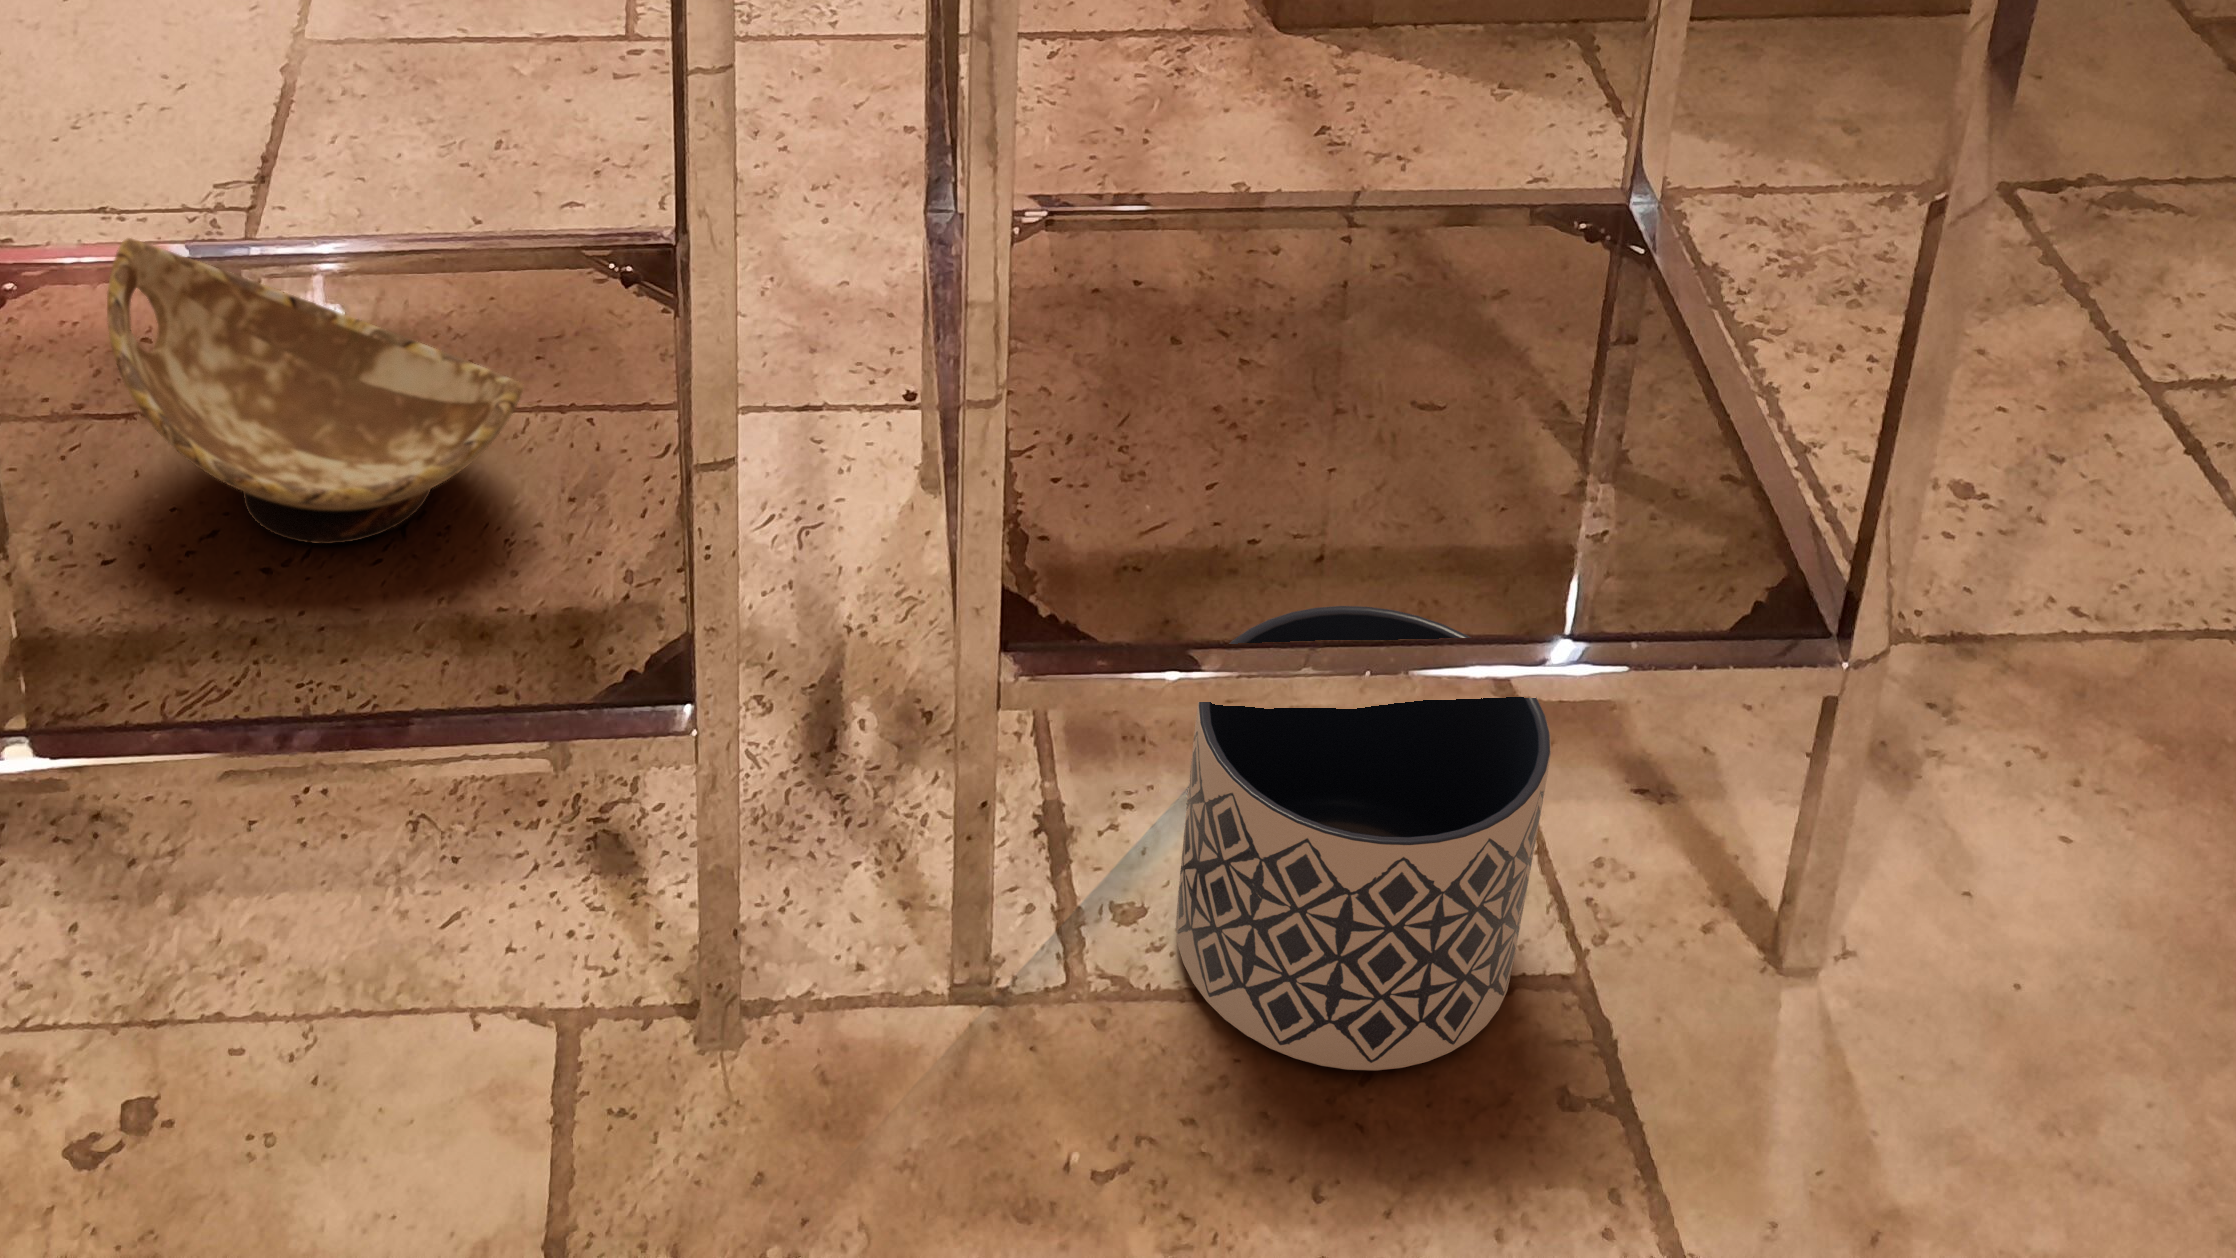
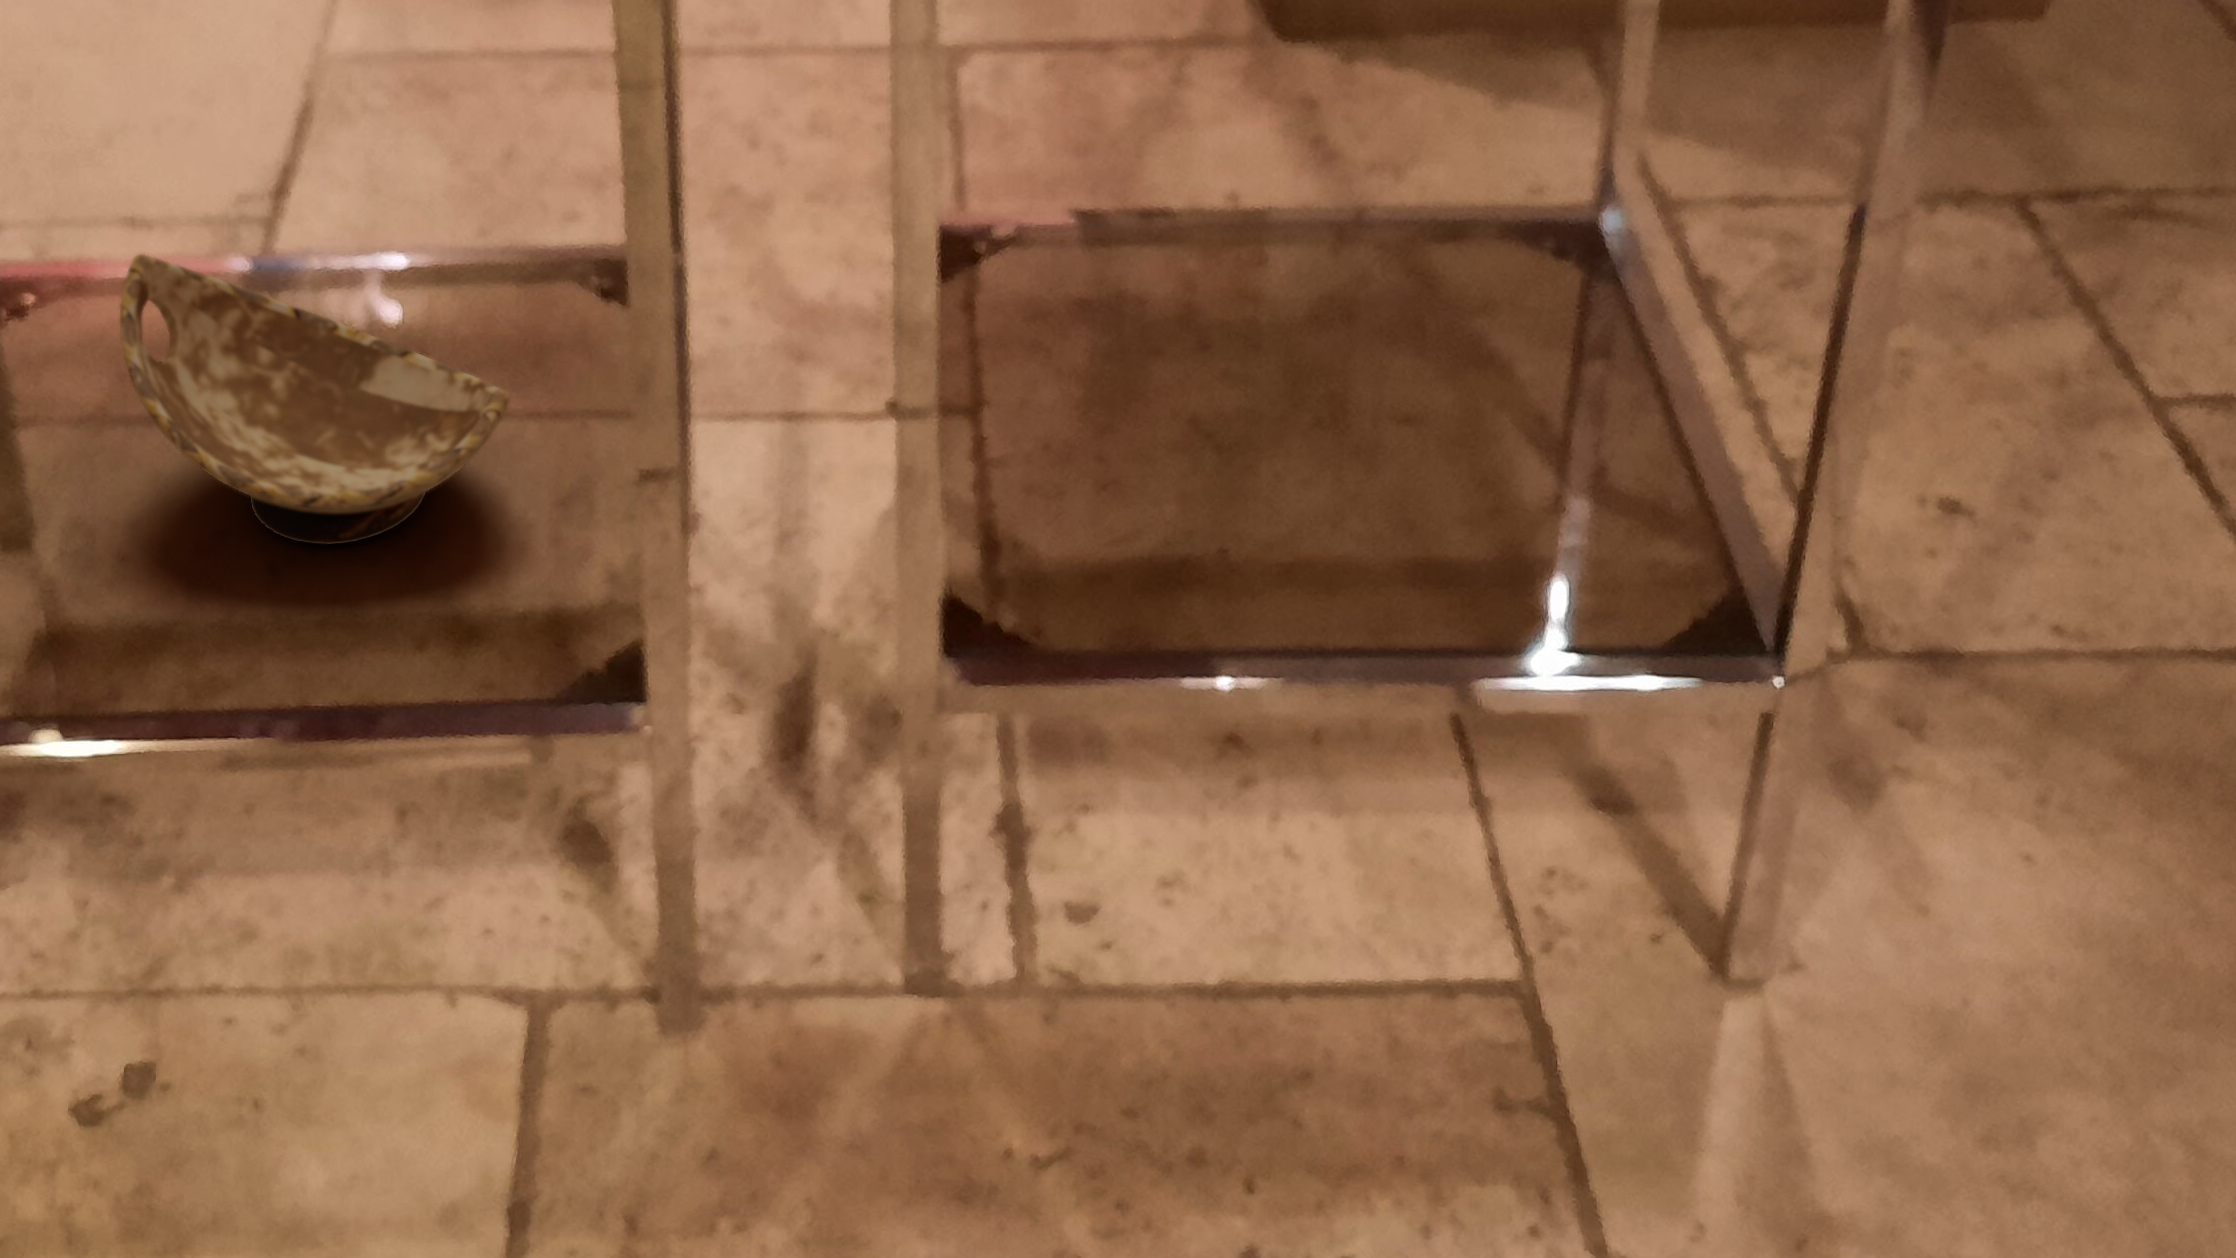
planter: present [1176,606,1551,1070] -> none [1123,617,1483,1067]

